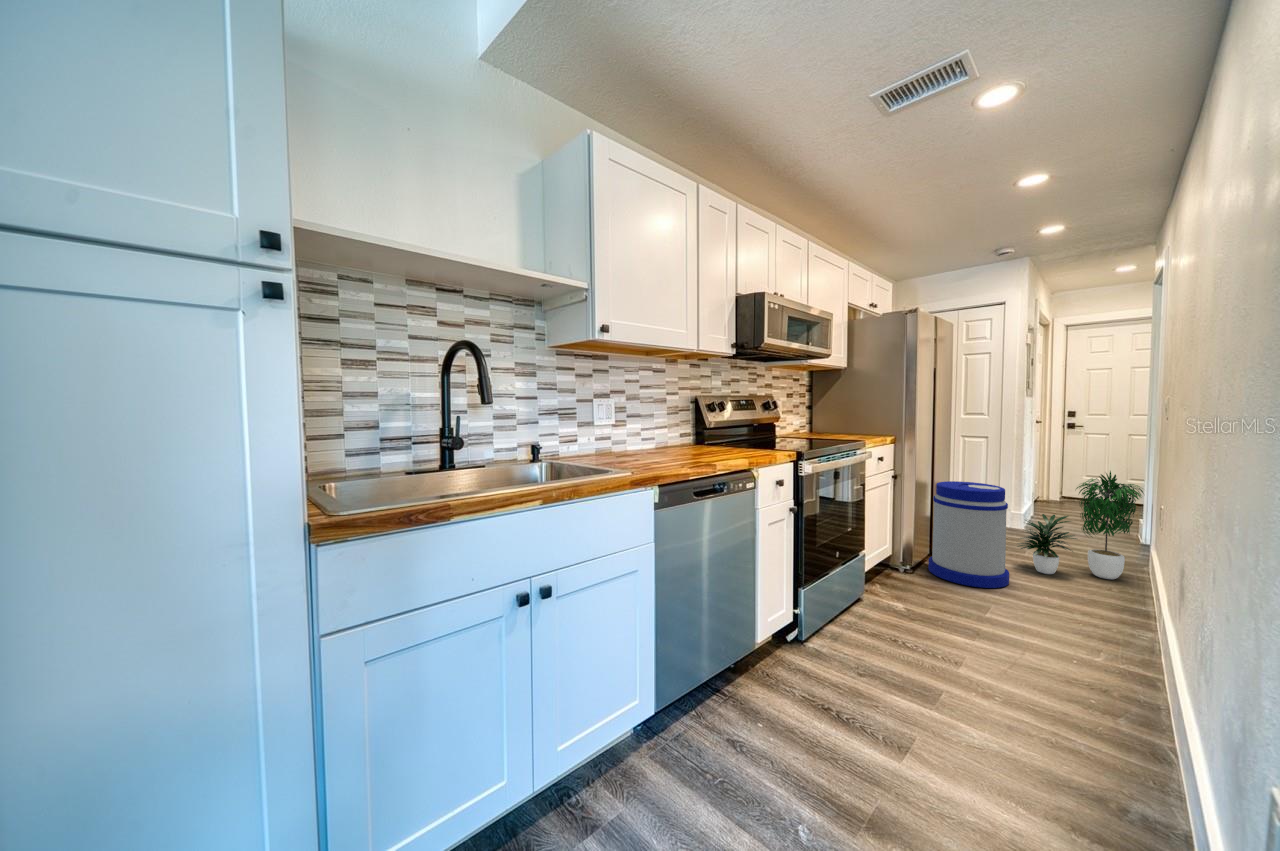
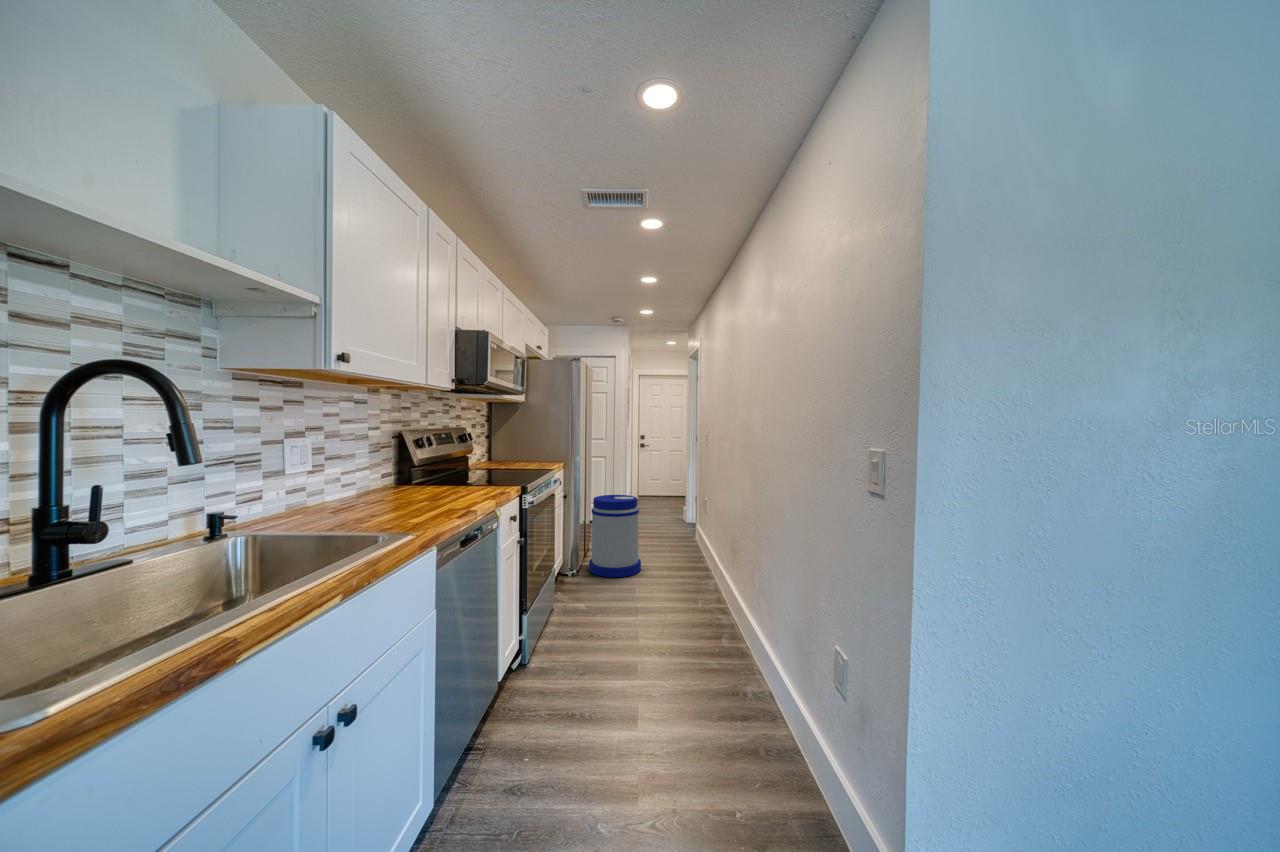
potted plant: present [1018,471,1144,579] -> none [639,477,701,556]

